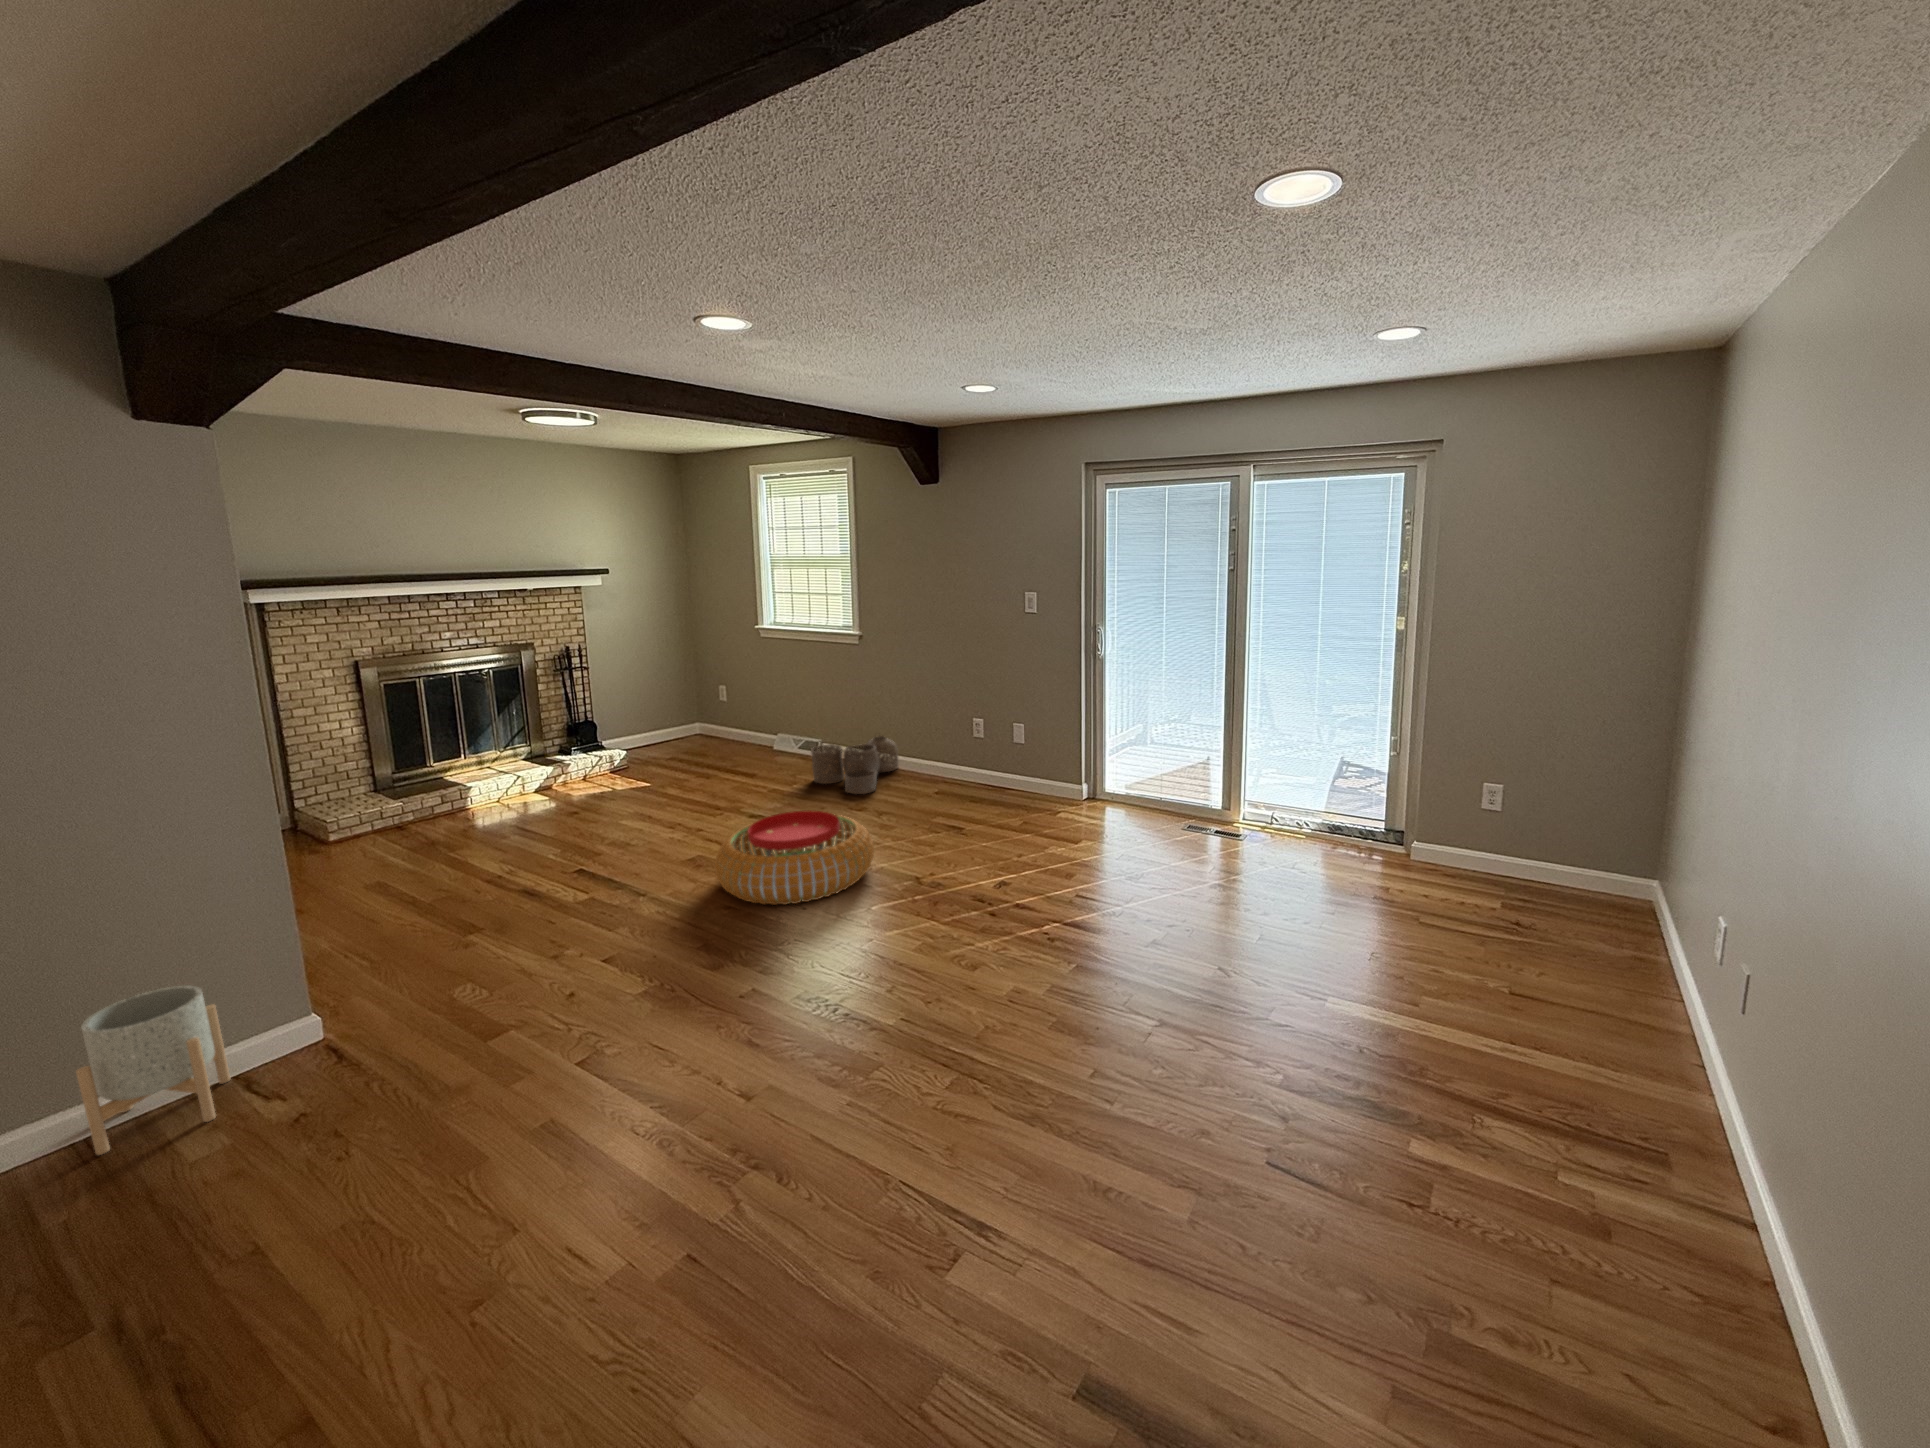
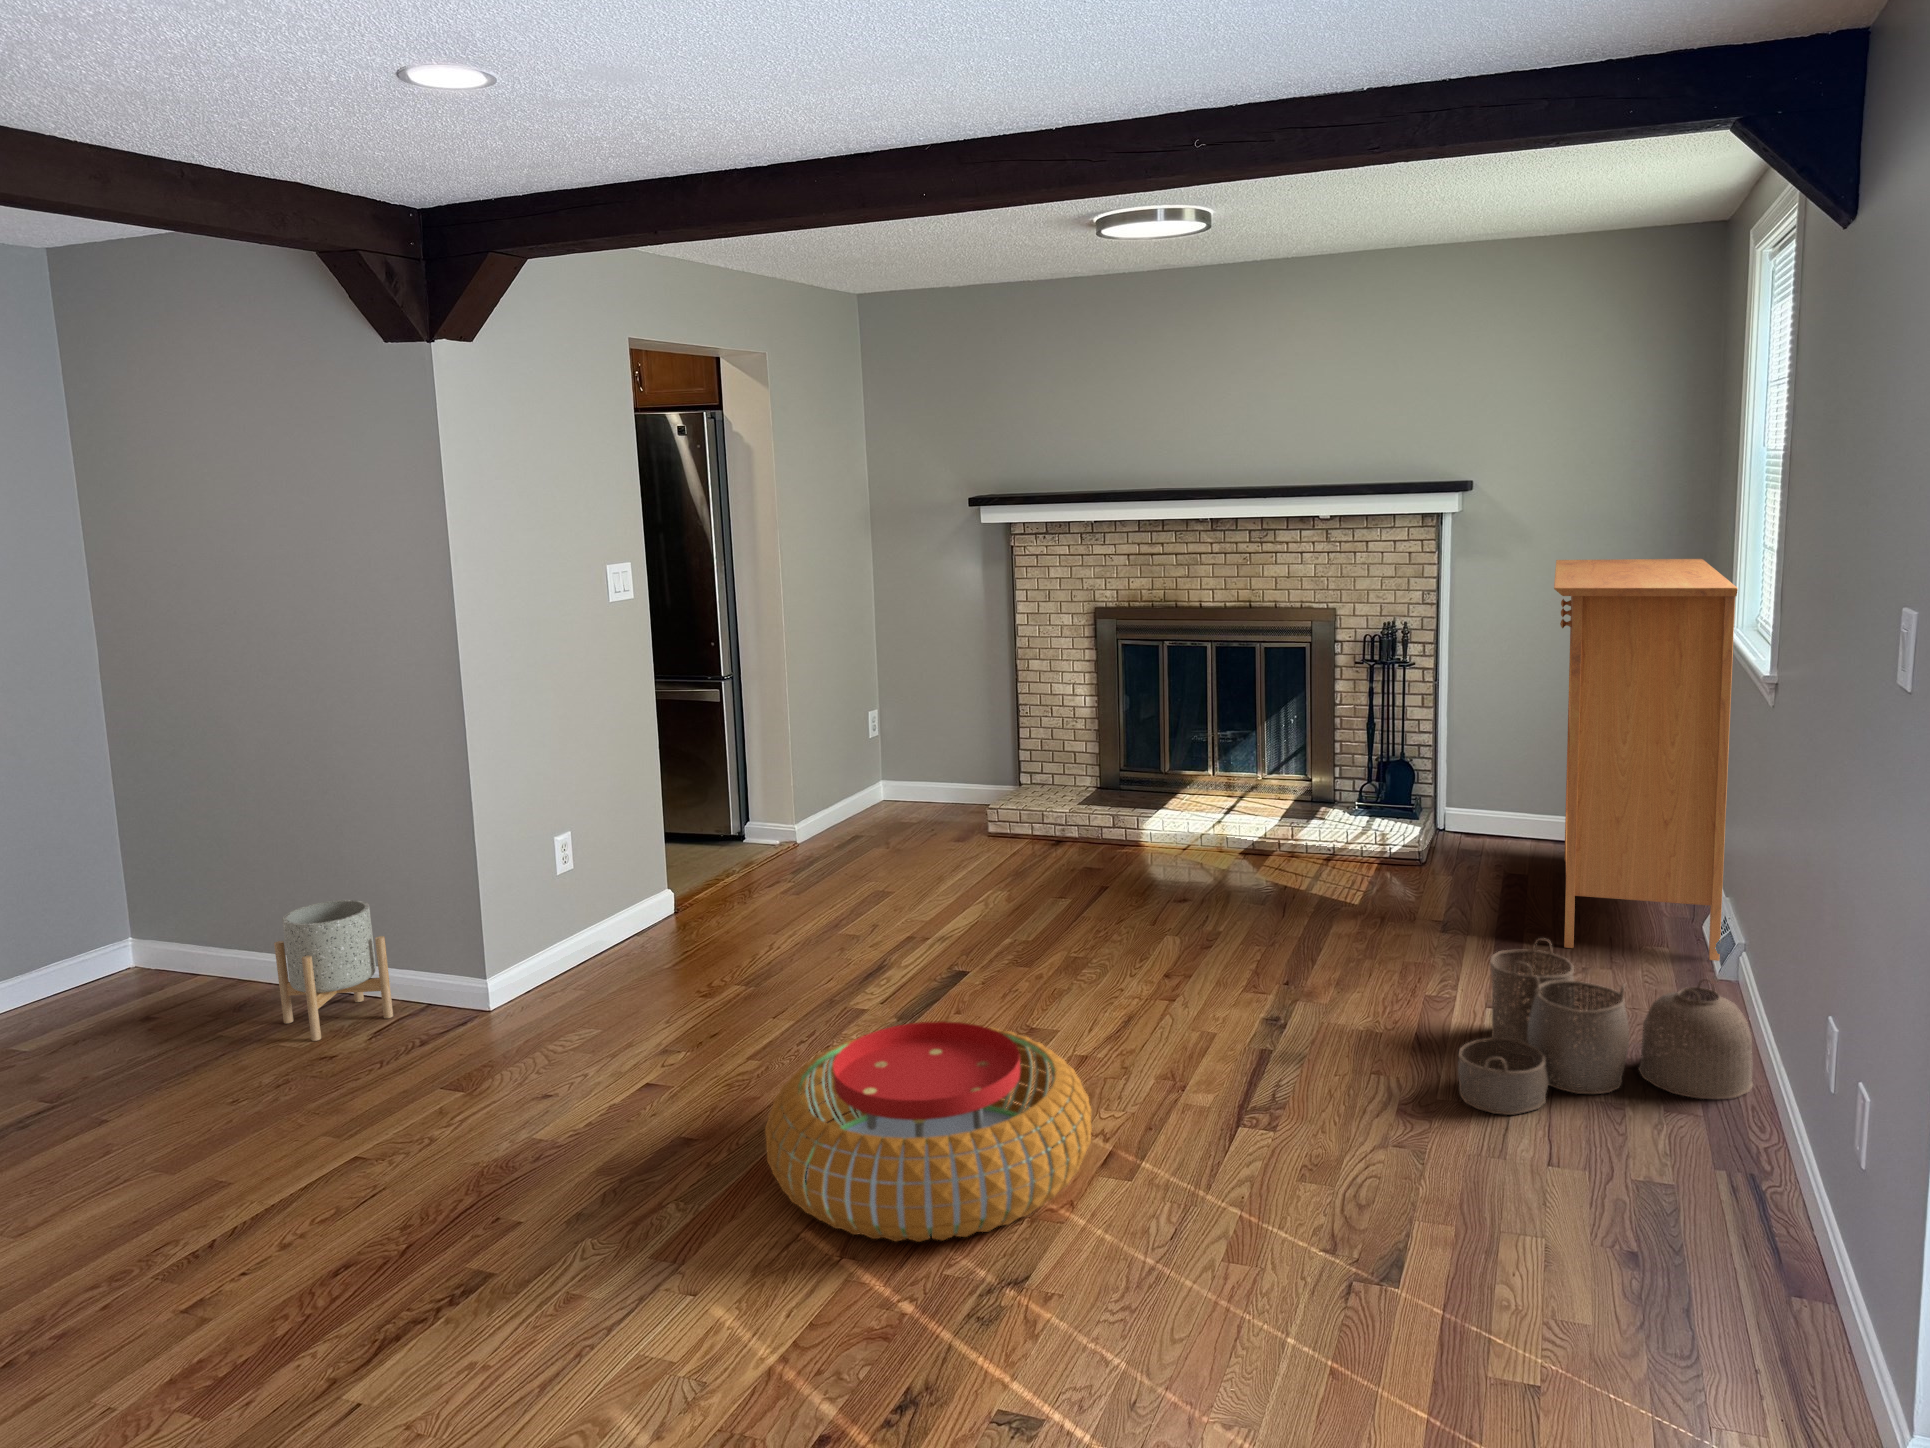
console table: none [655,600,808,762] -> present [1554,559,1738,961]

